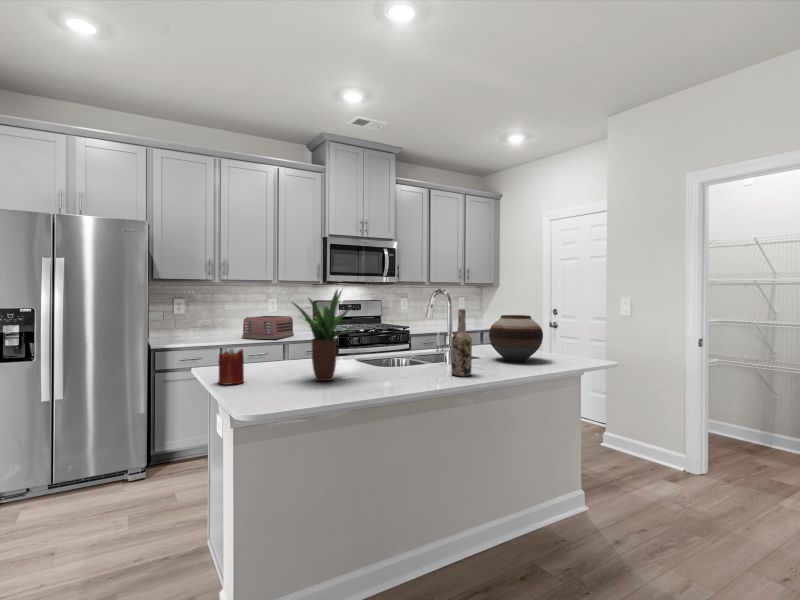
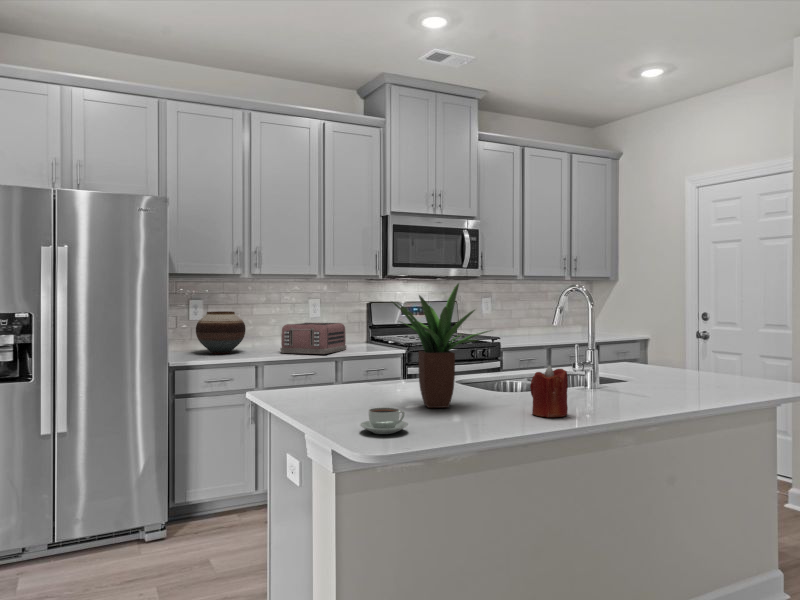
wine bottle: present [451,309,472,376] -> none [604,311,633,403]
vase: present [489,315,543,362] -> present [196,311,246,354]
candle: present [218,347,244,385] -> present [530,366,568,417]
coffee cup: none [249,382,287,402] -> present [360,408,408,434]

